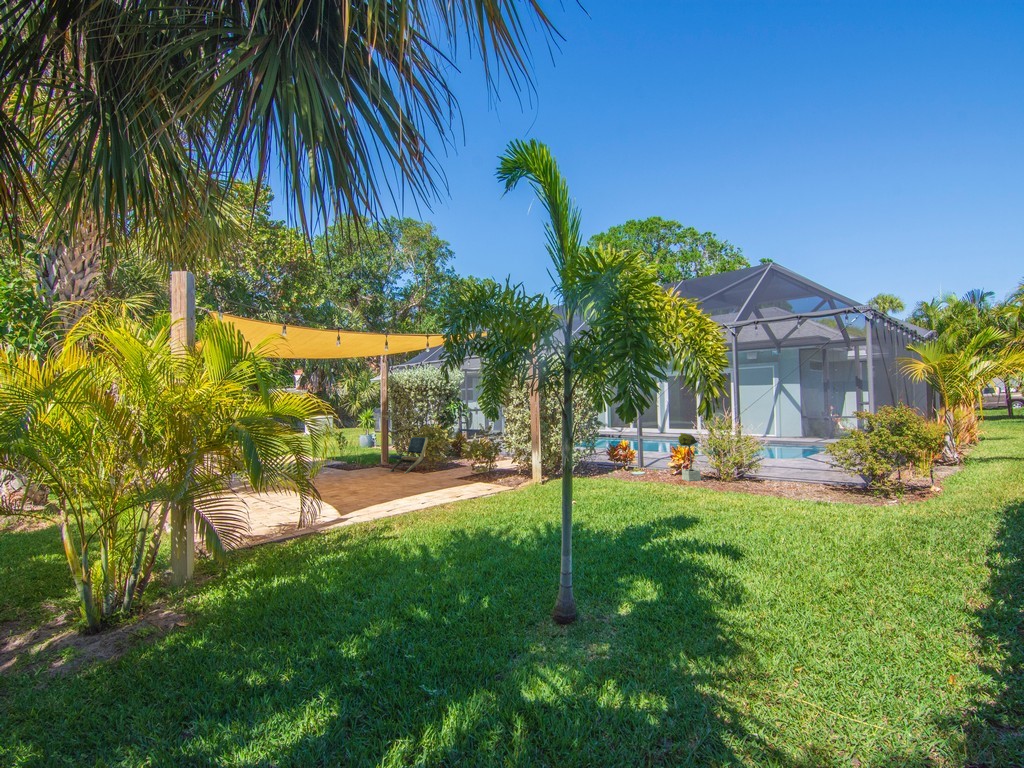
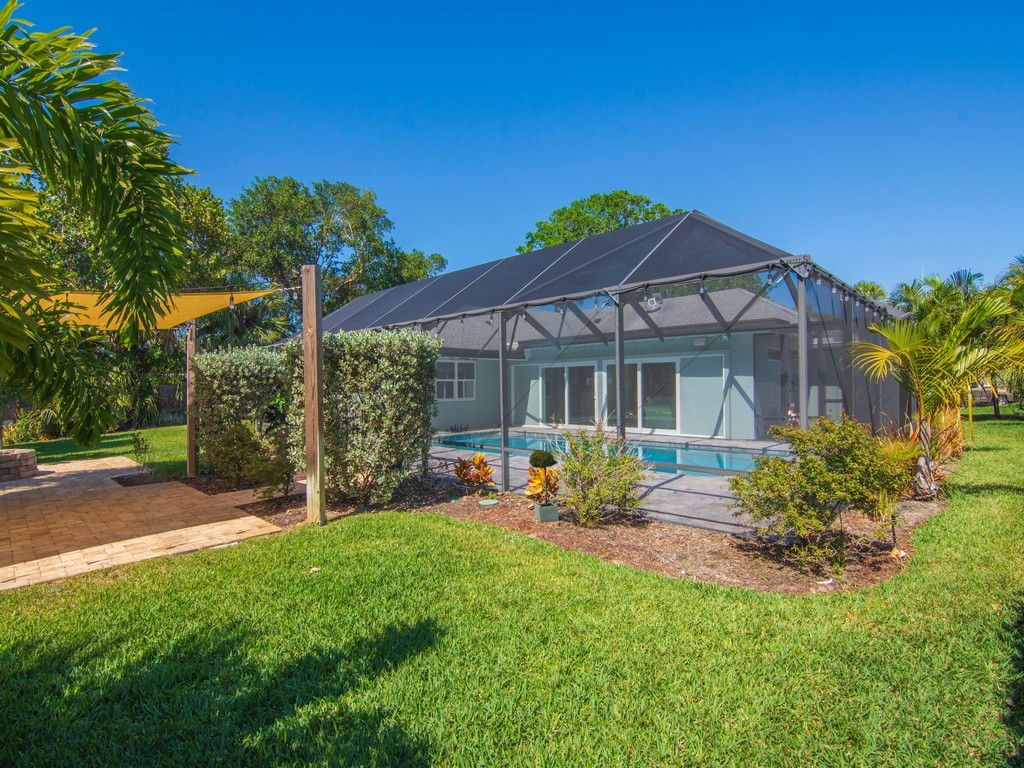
lounge chair: present [389,437,429,473] -> none [176,441,236,493]

